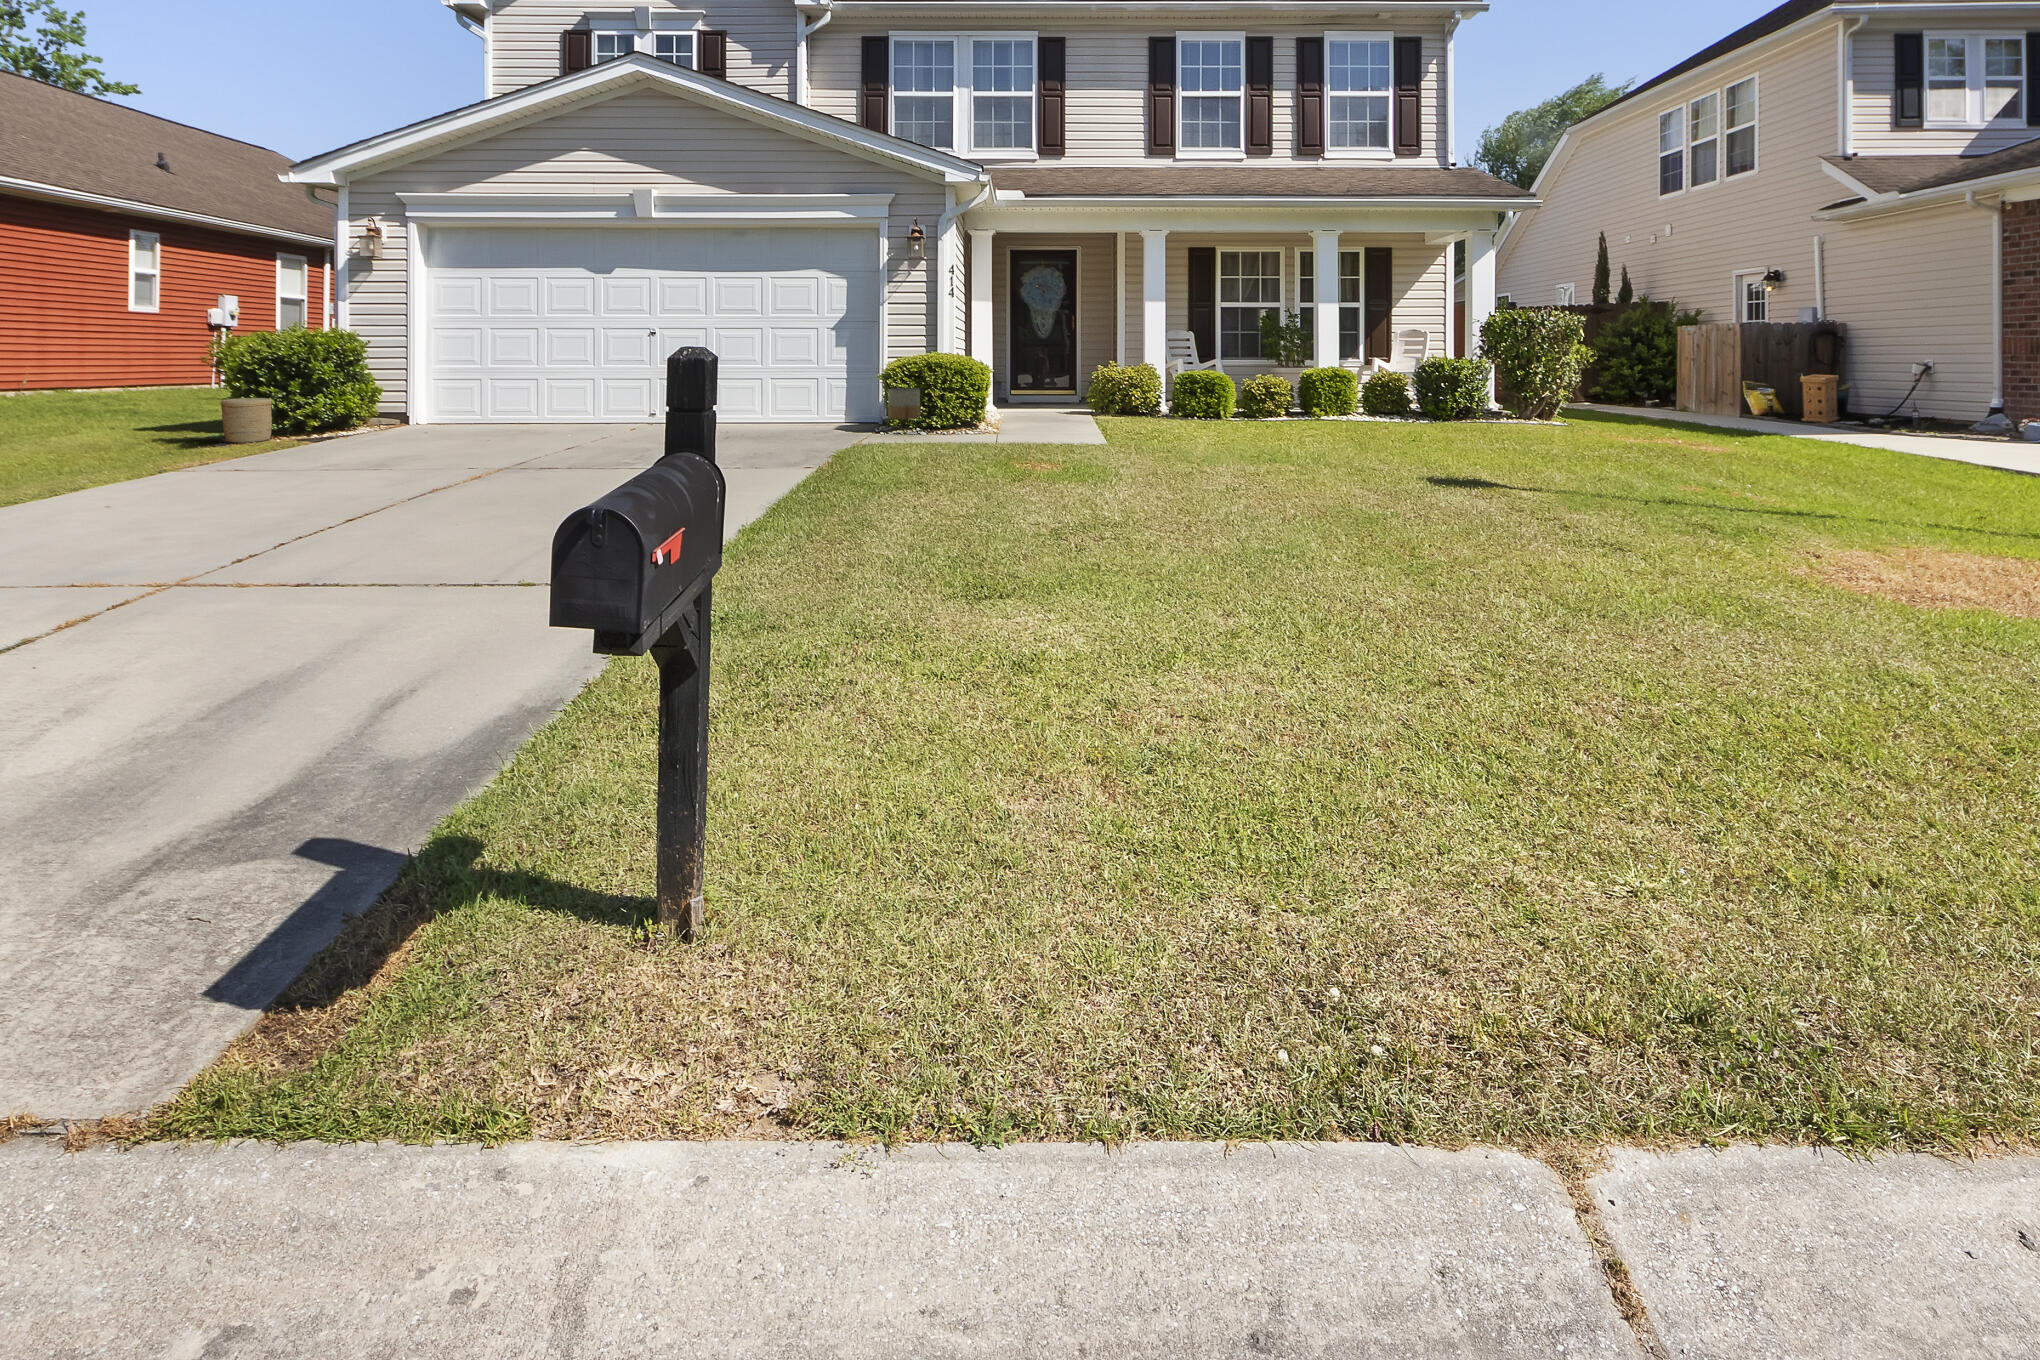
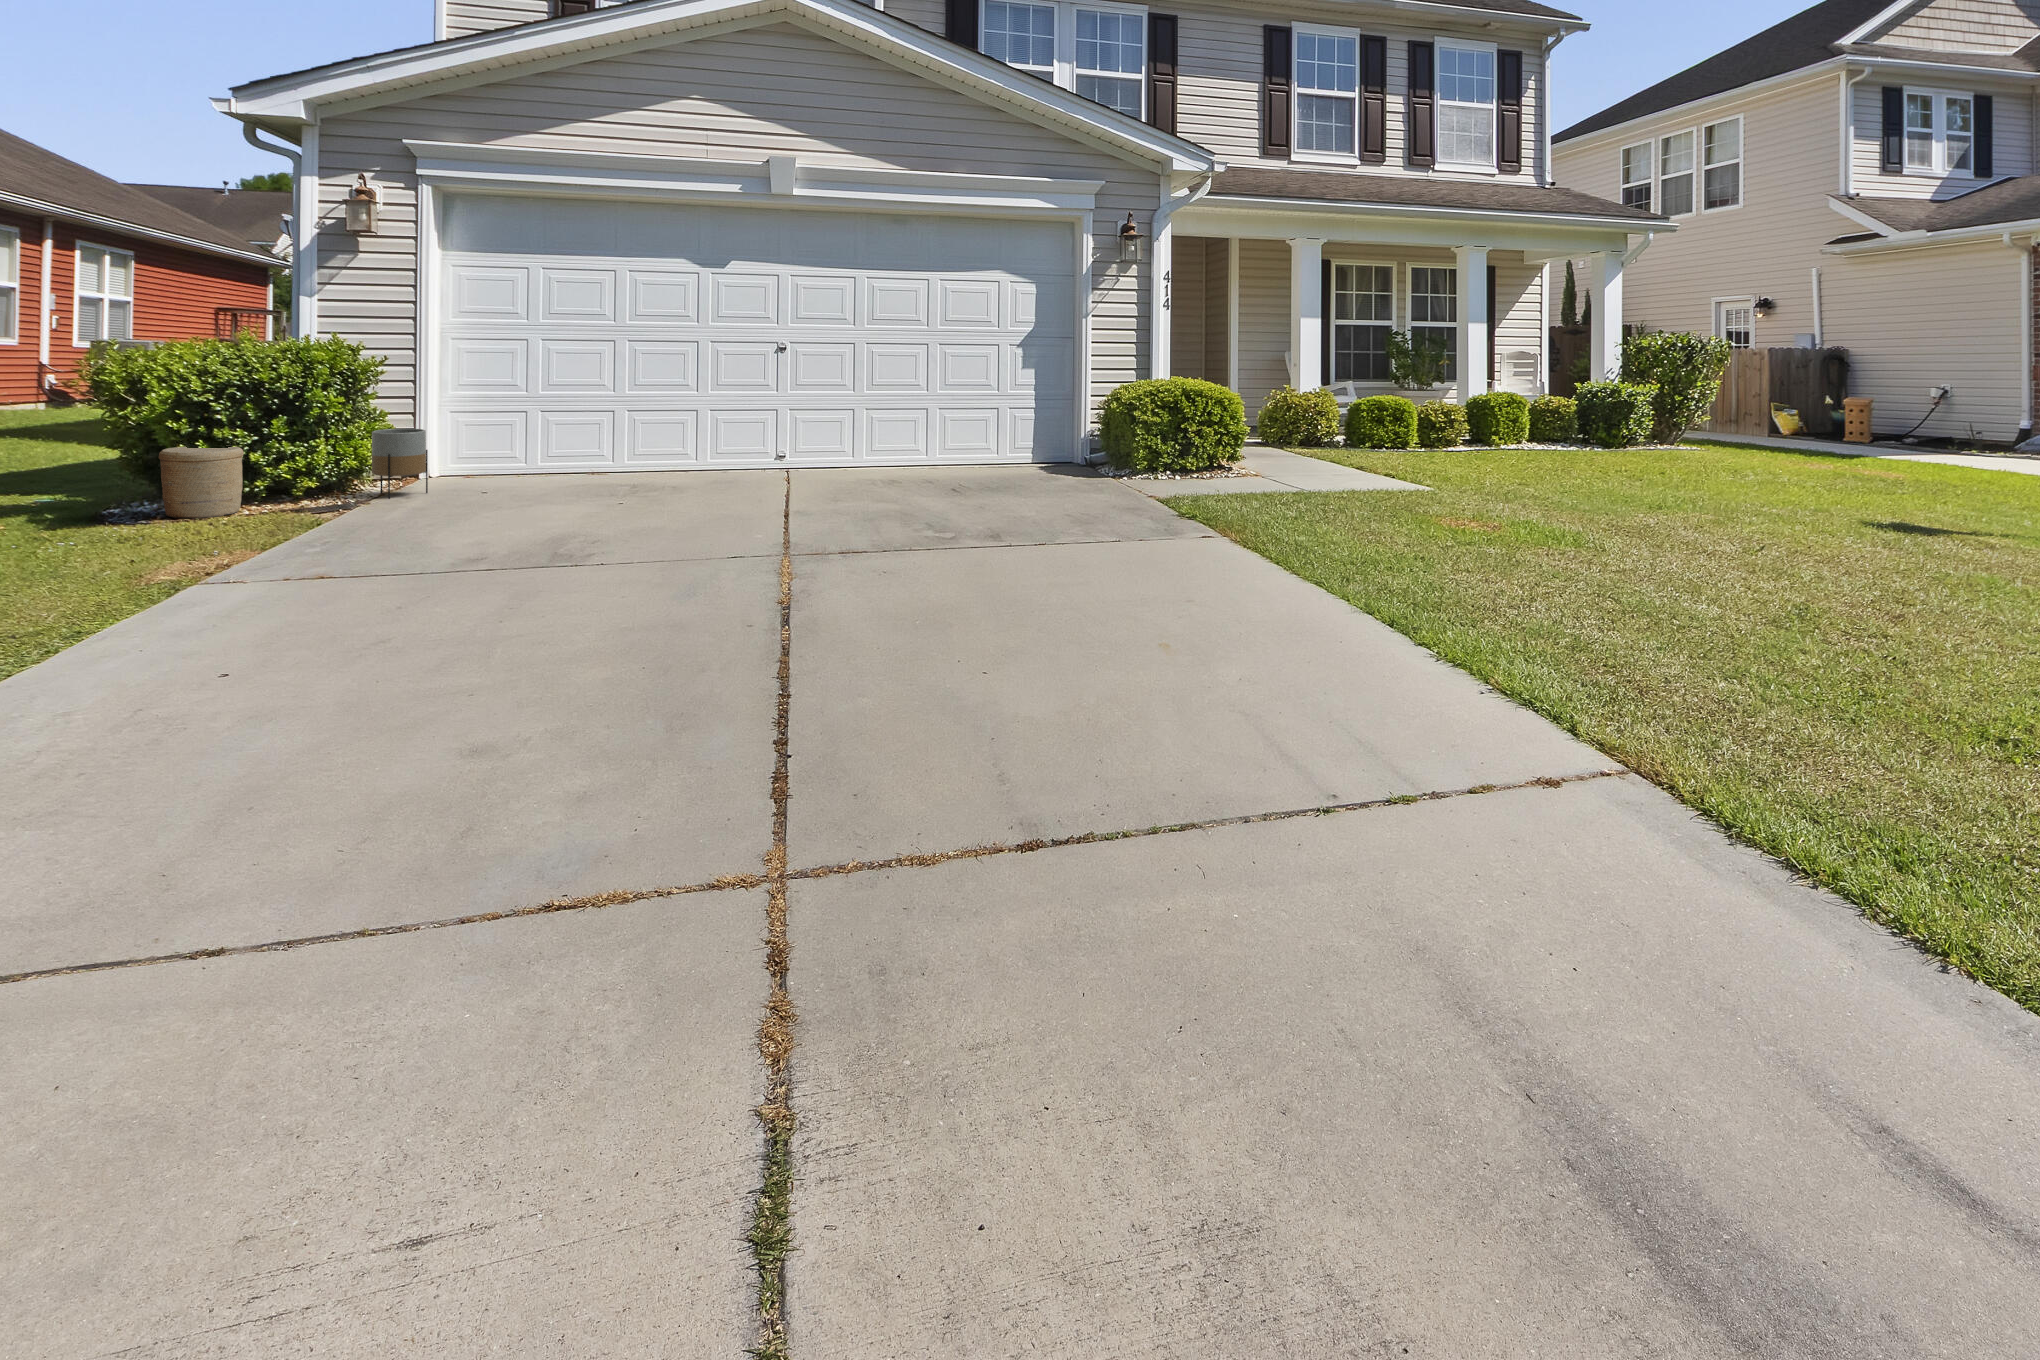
planter: present [888,388,920,425] -> present [372,429,428,499]

